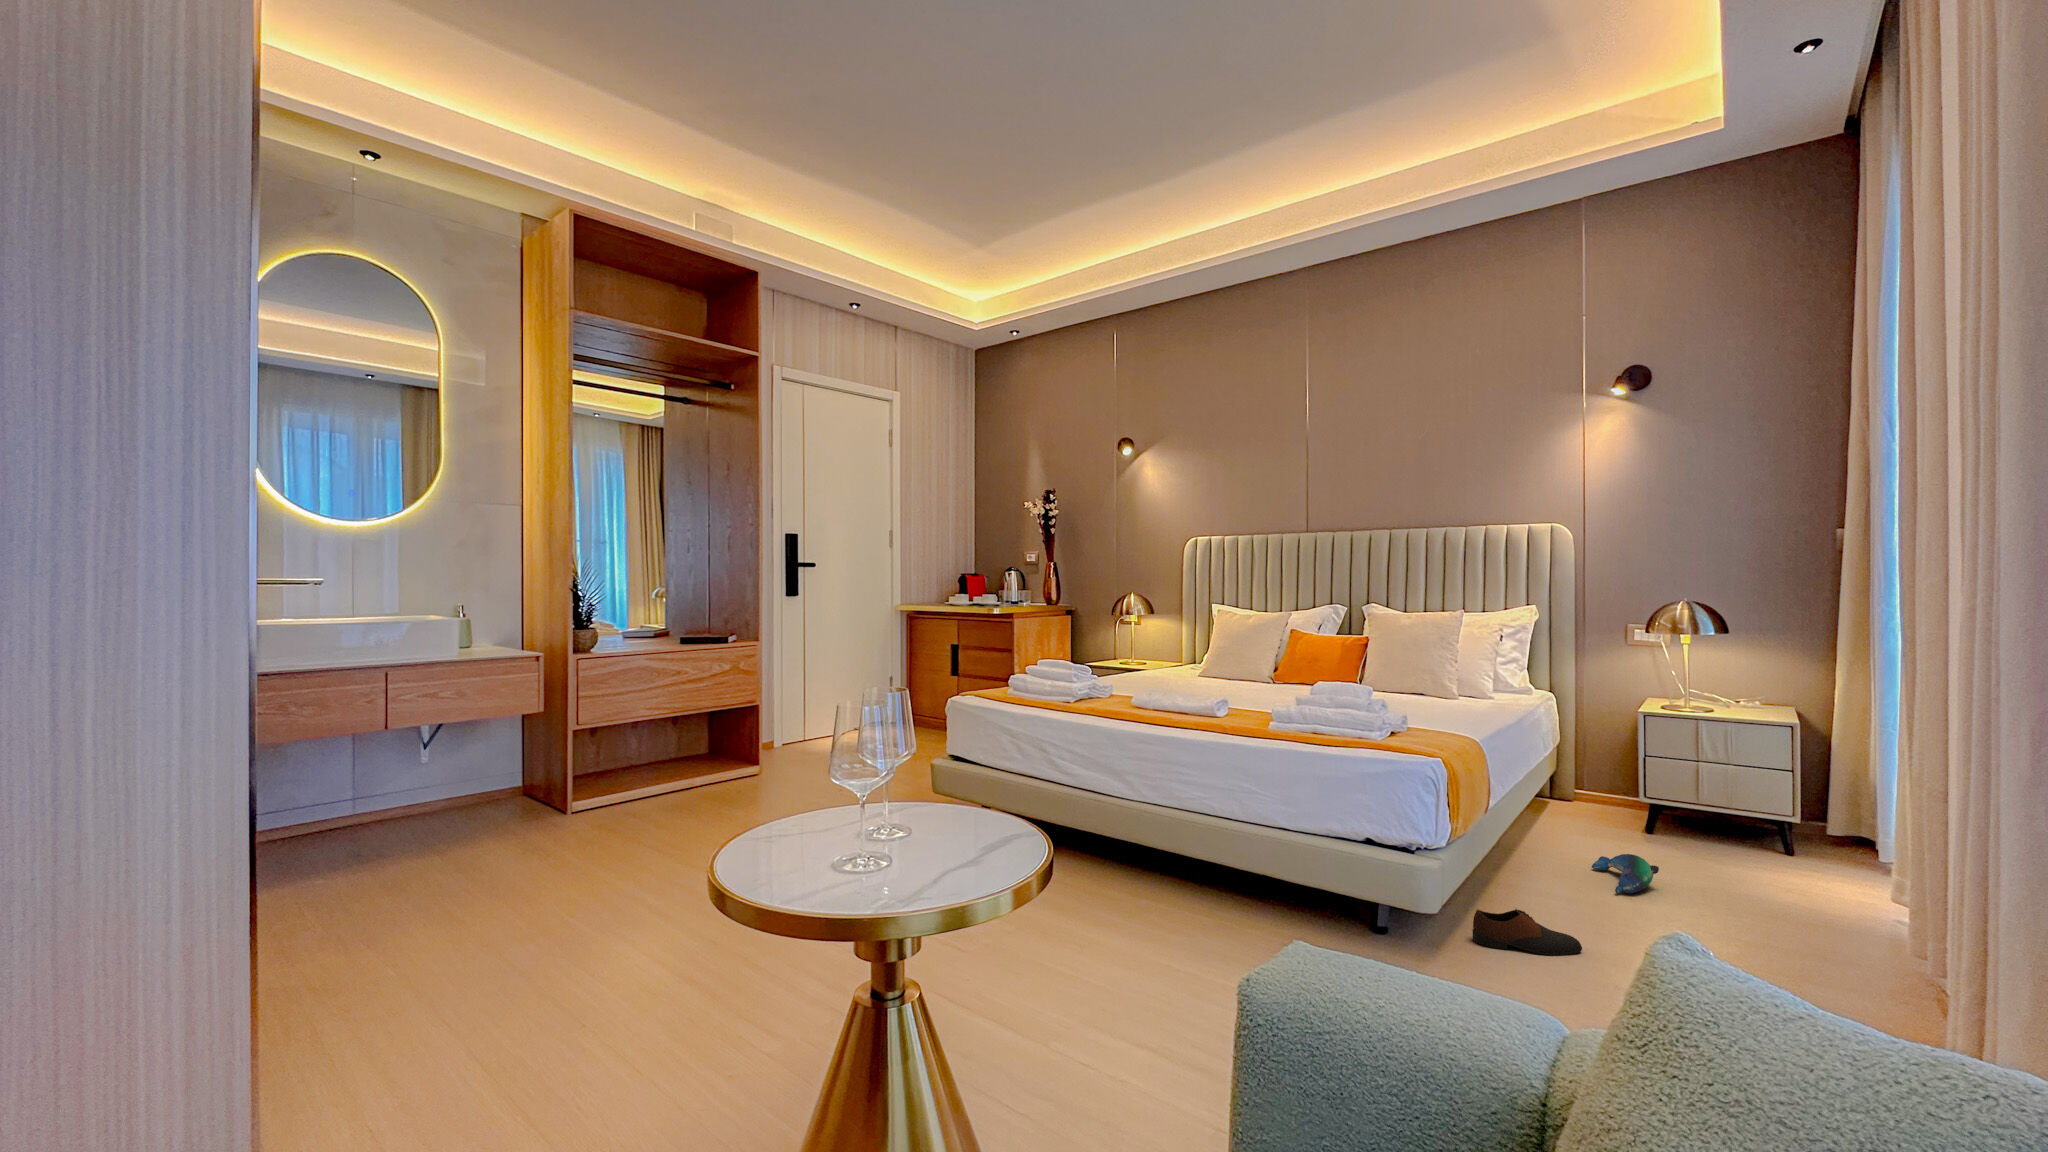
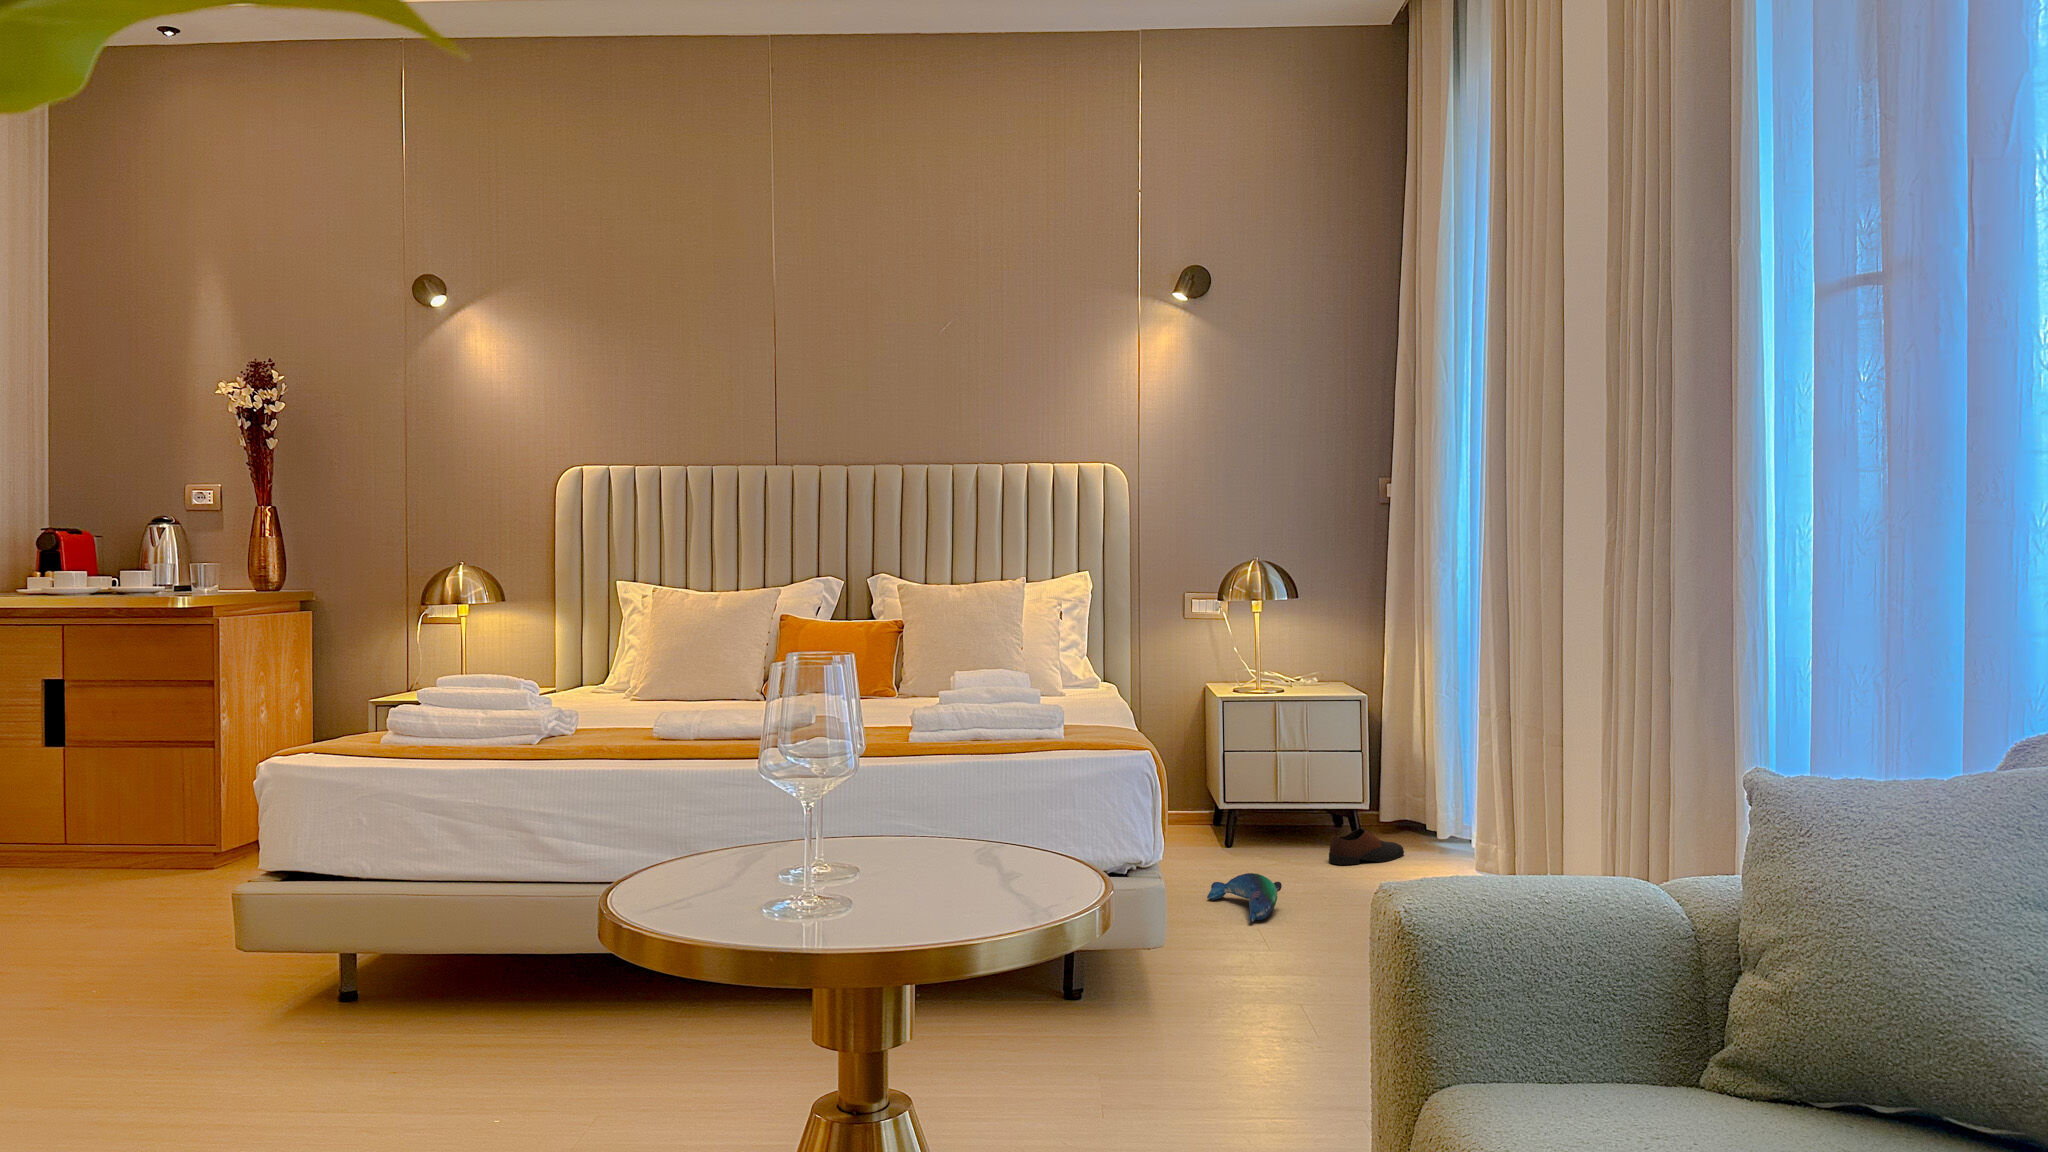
shoe: present [1473,909,1582,955] -> present [1329,828,1404,865]

